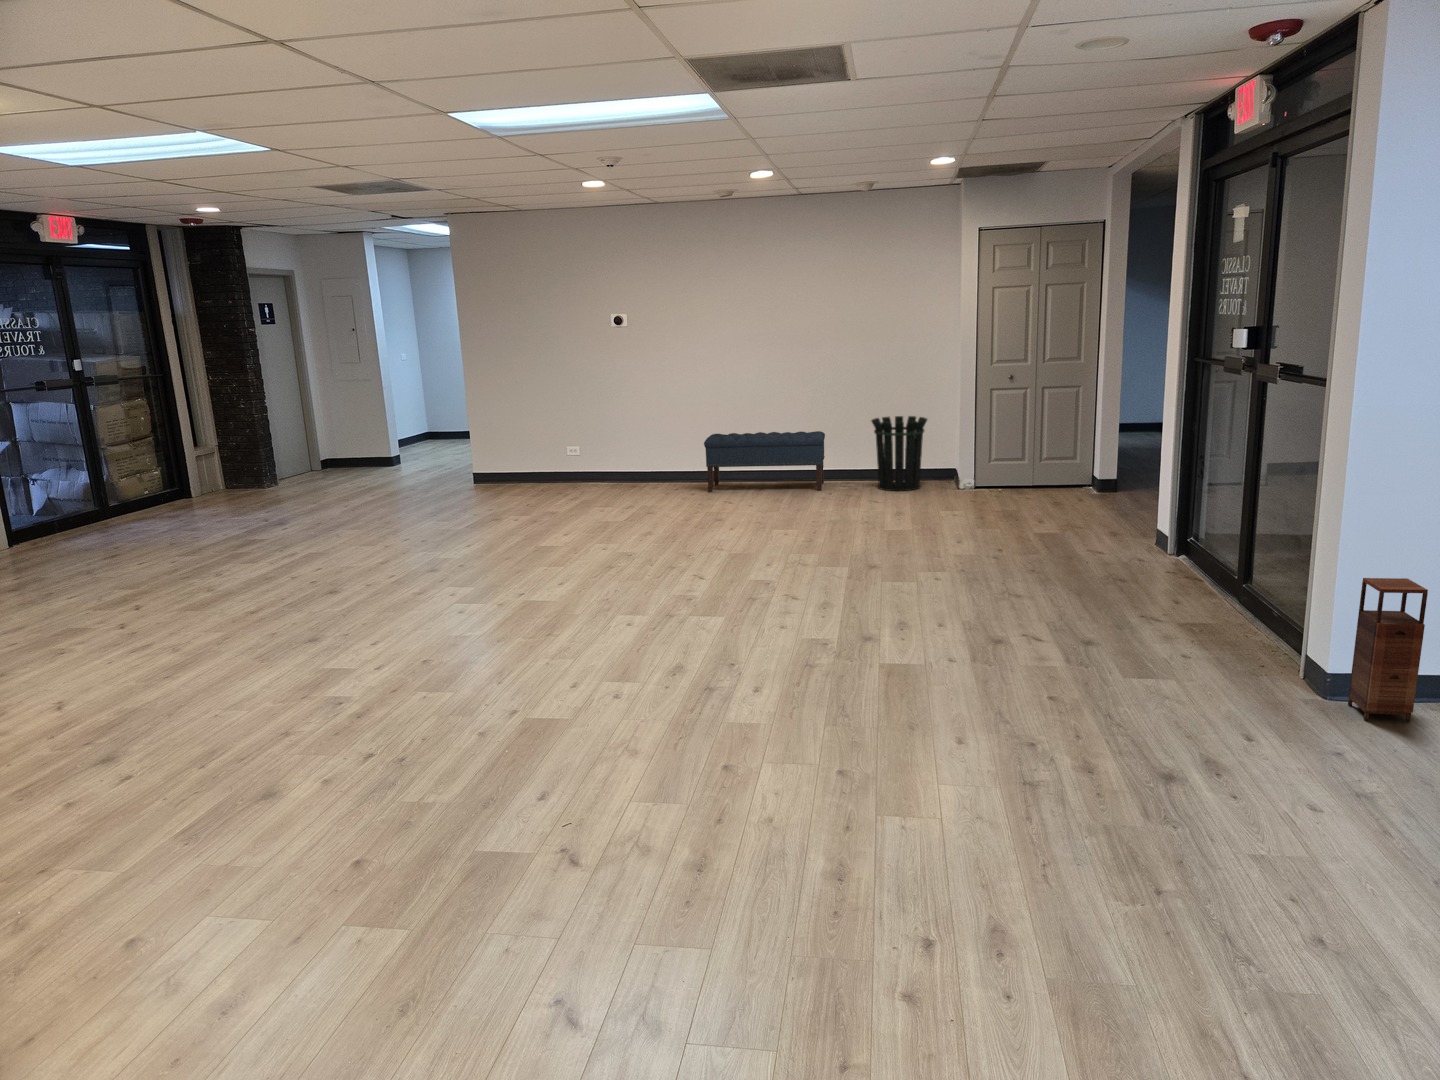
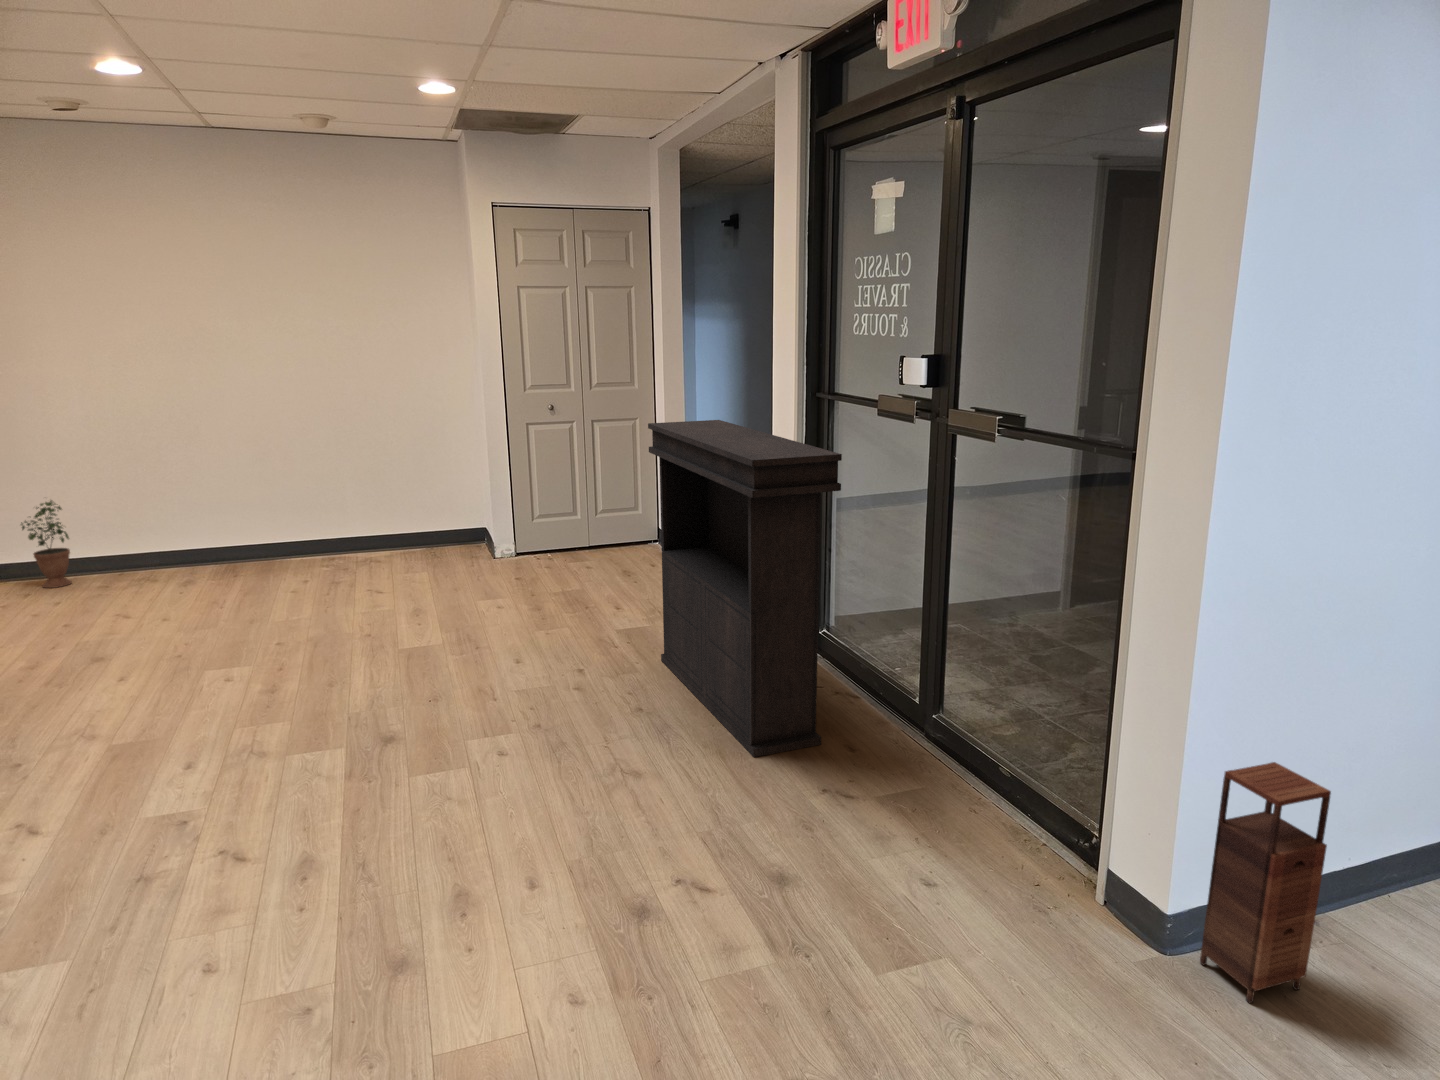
console table: none [1061,379,1178,597] -> present [648,420,842,757]
waste bin: present [872,416,927,491] -> none [360,461,442,569]
bench: present [704,431,825,492] -> none [77,487,295,594]
potted plant: none [673,432,696,488] -> present [21,500,72,588]

